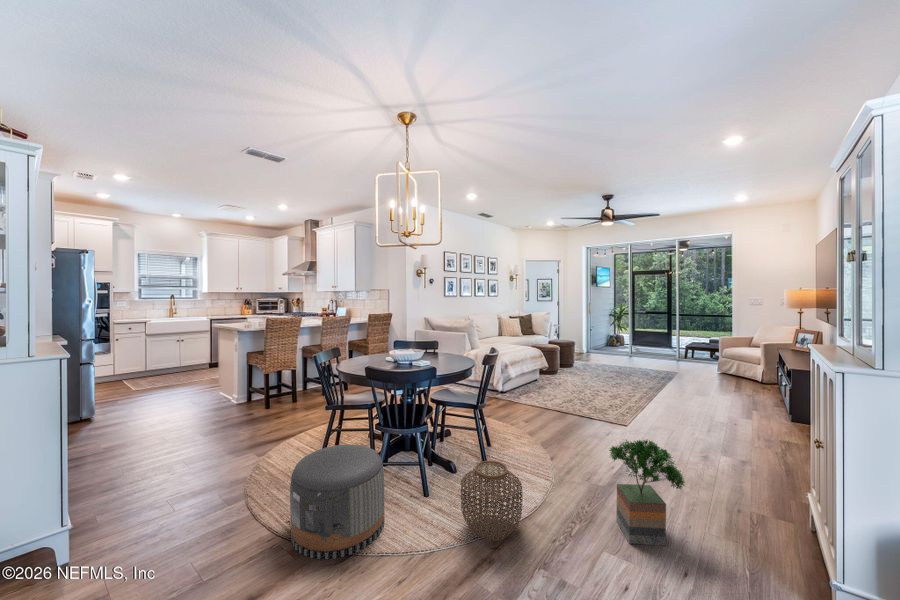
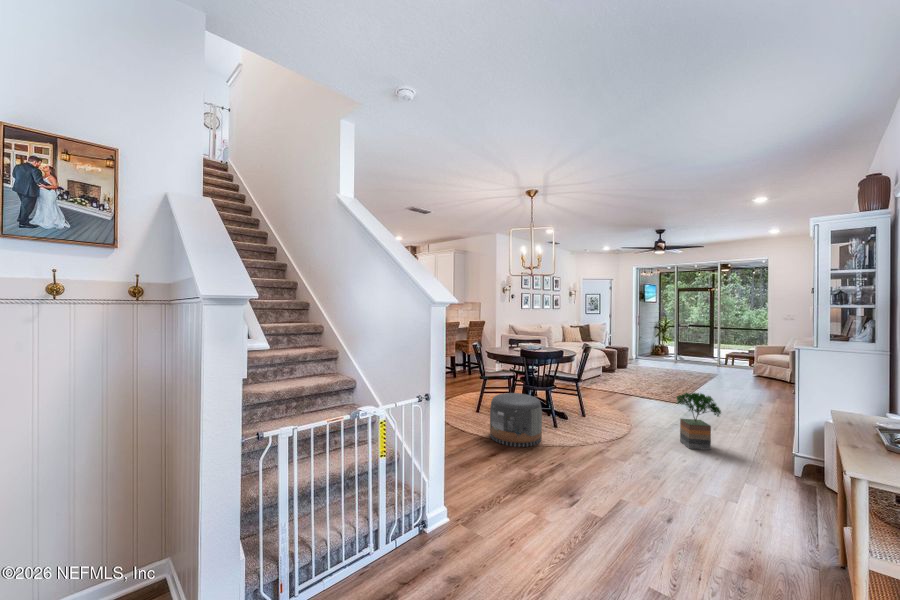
woven basket: present [461,461,522,541] -> none [587,403,625,445]

